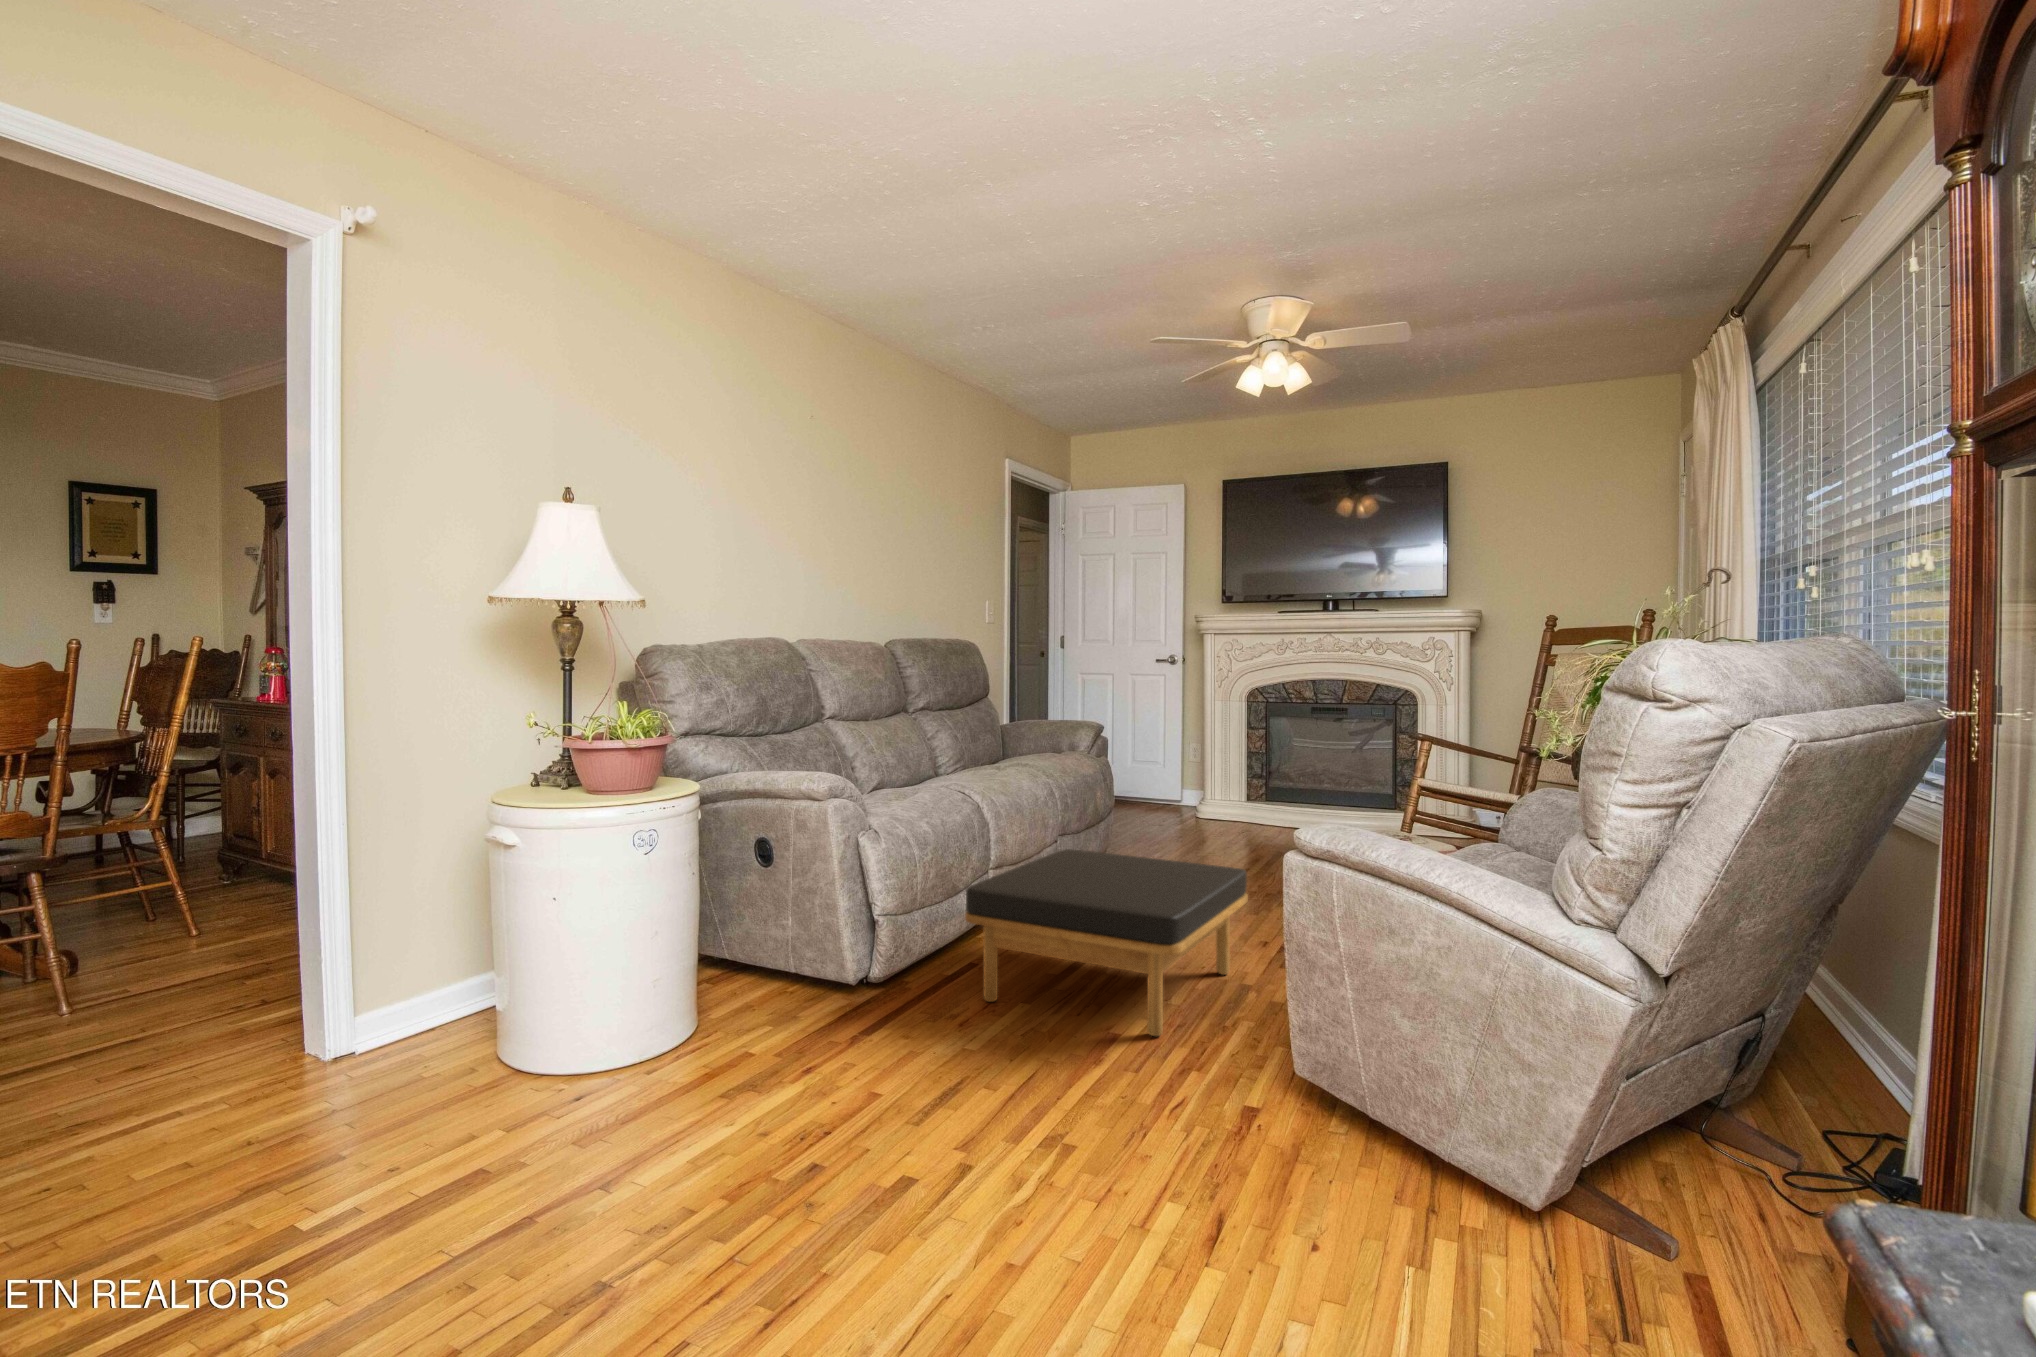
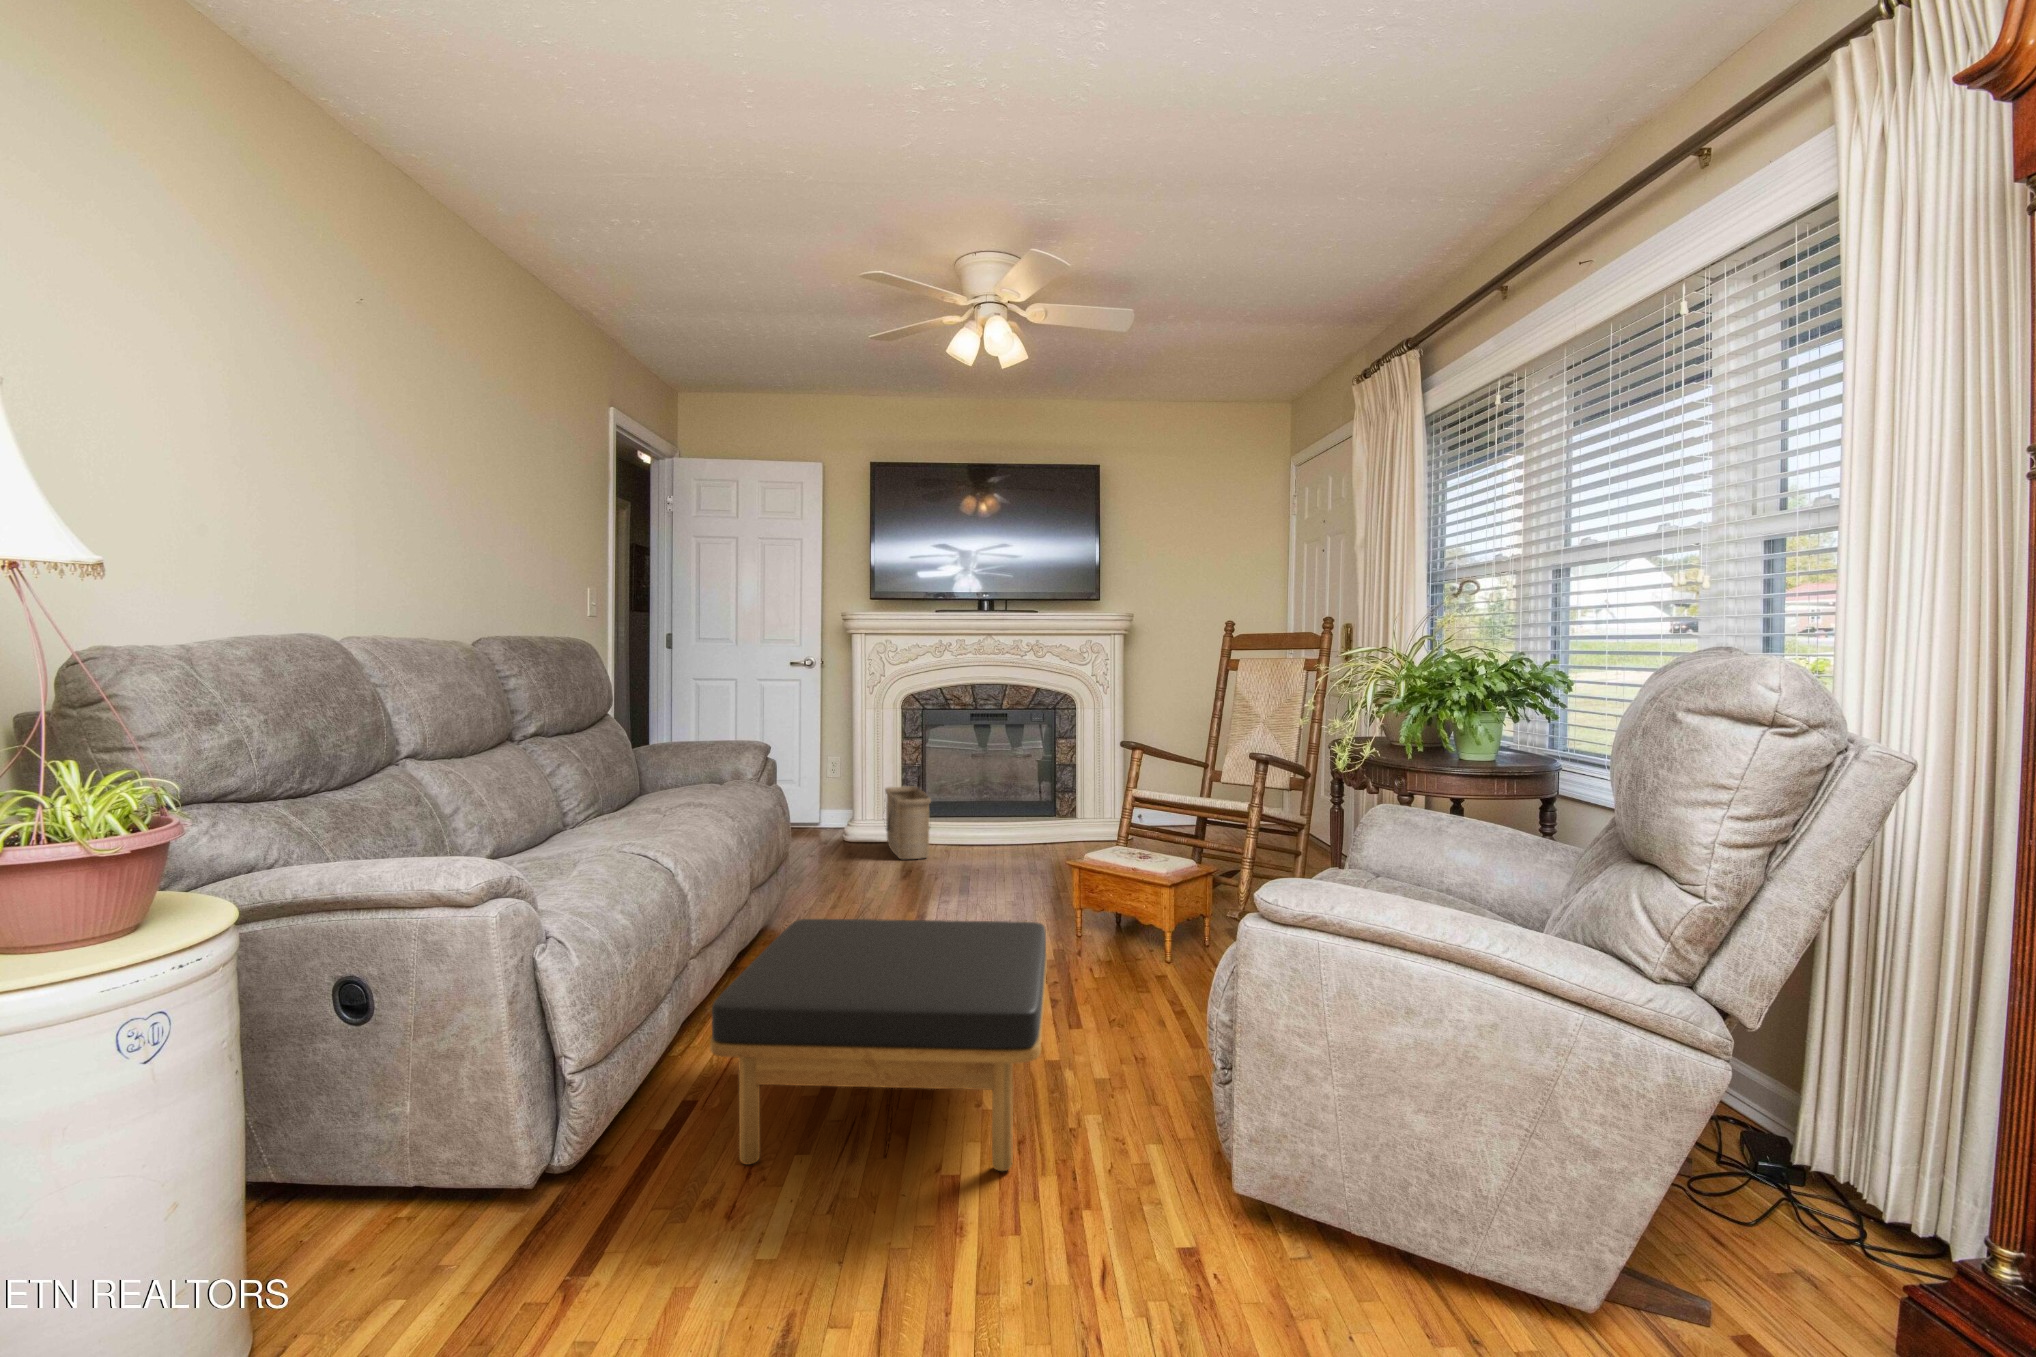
basket: none [1226,770,1266,834] -> present [885,787,931,859]

